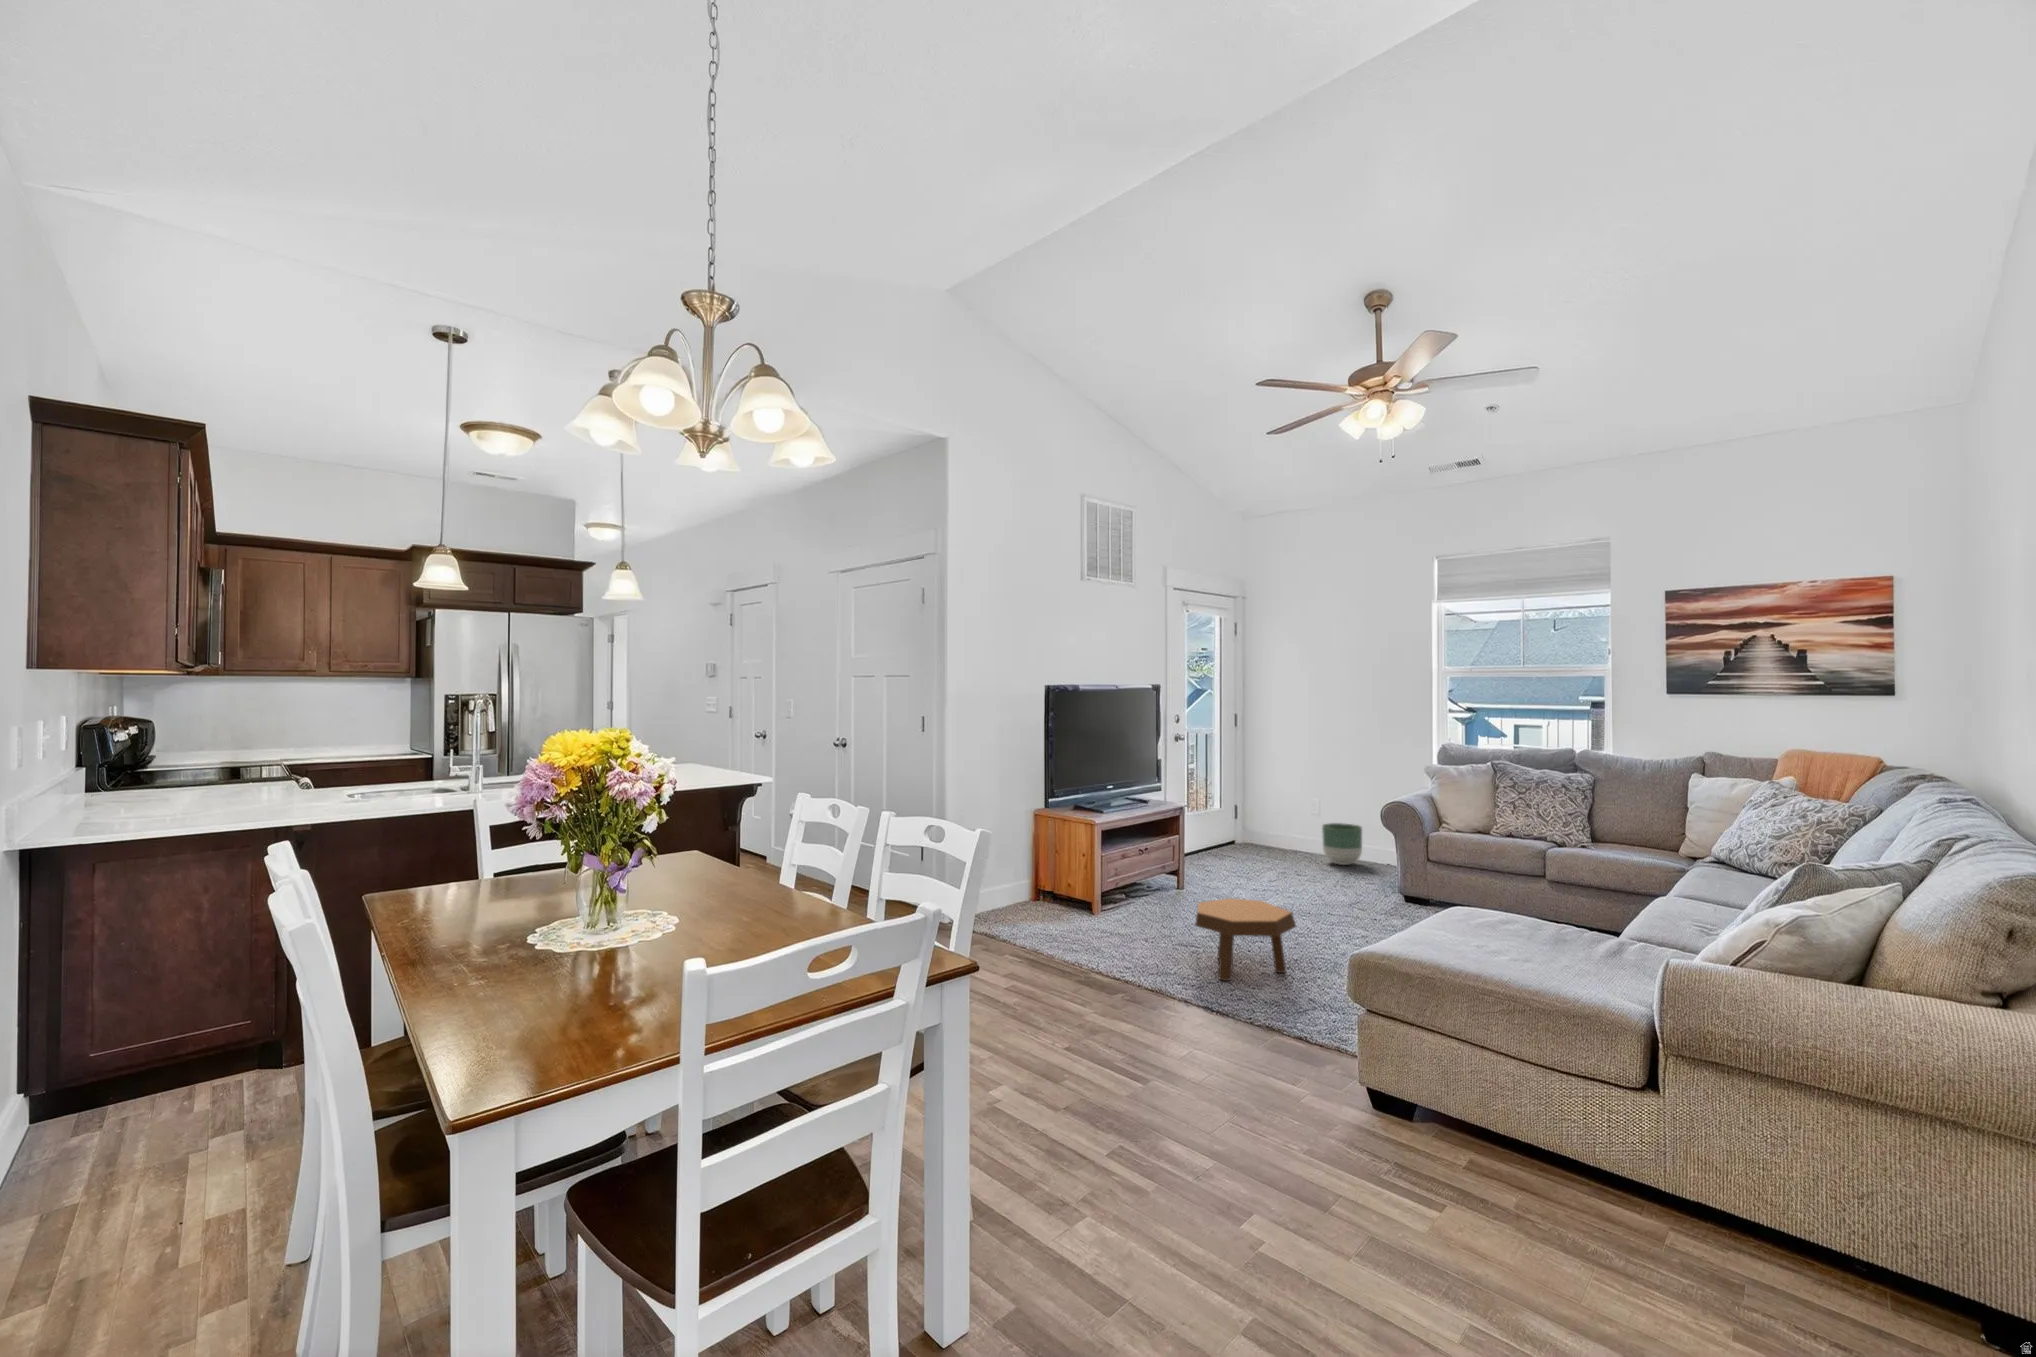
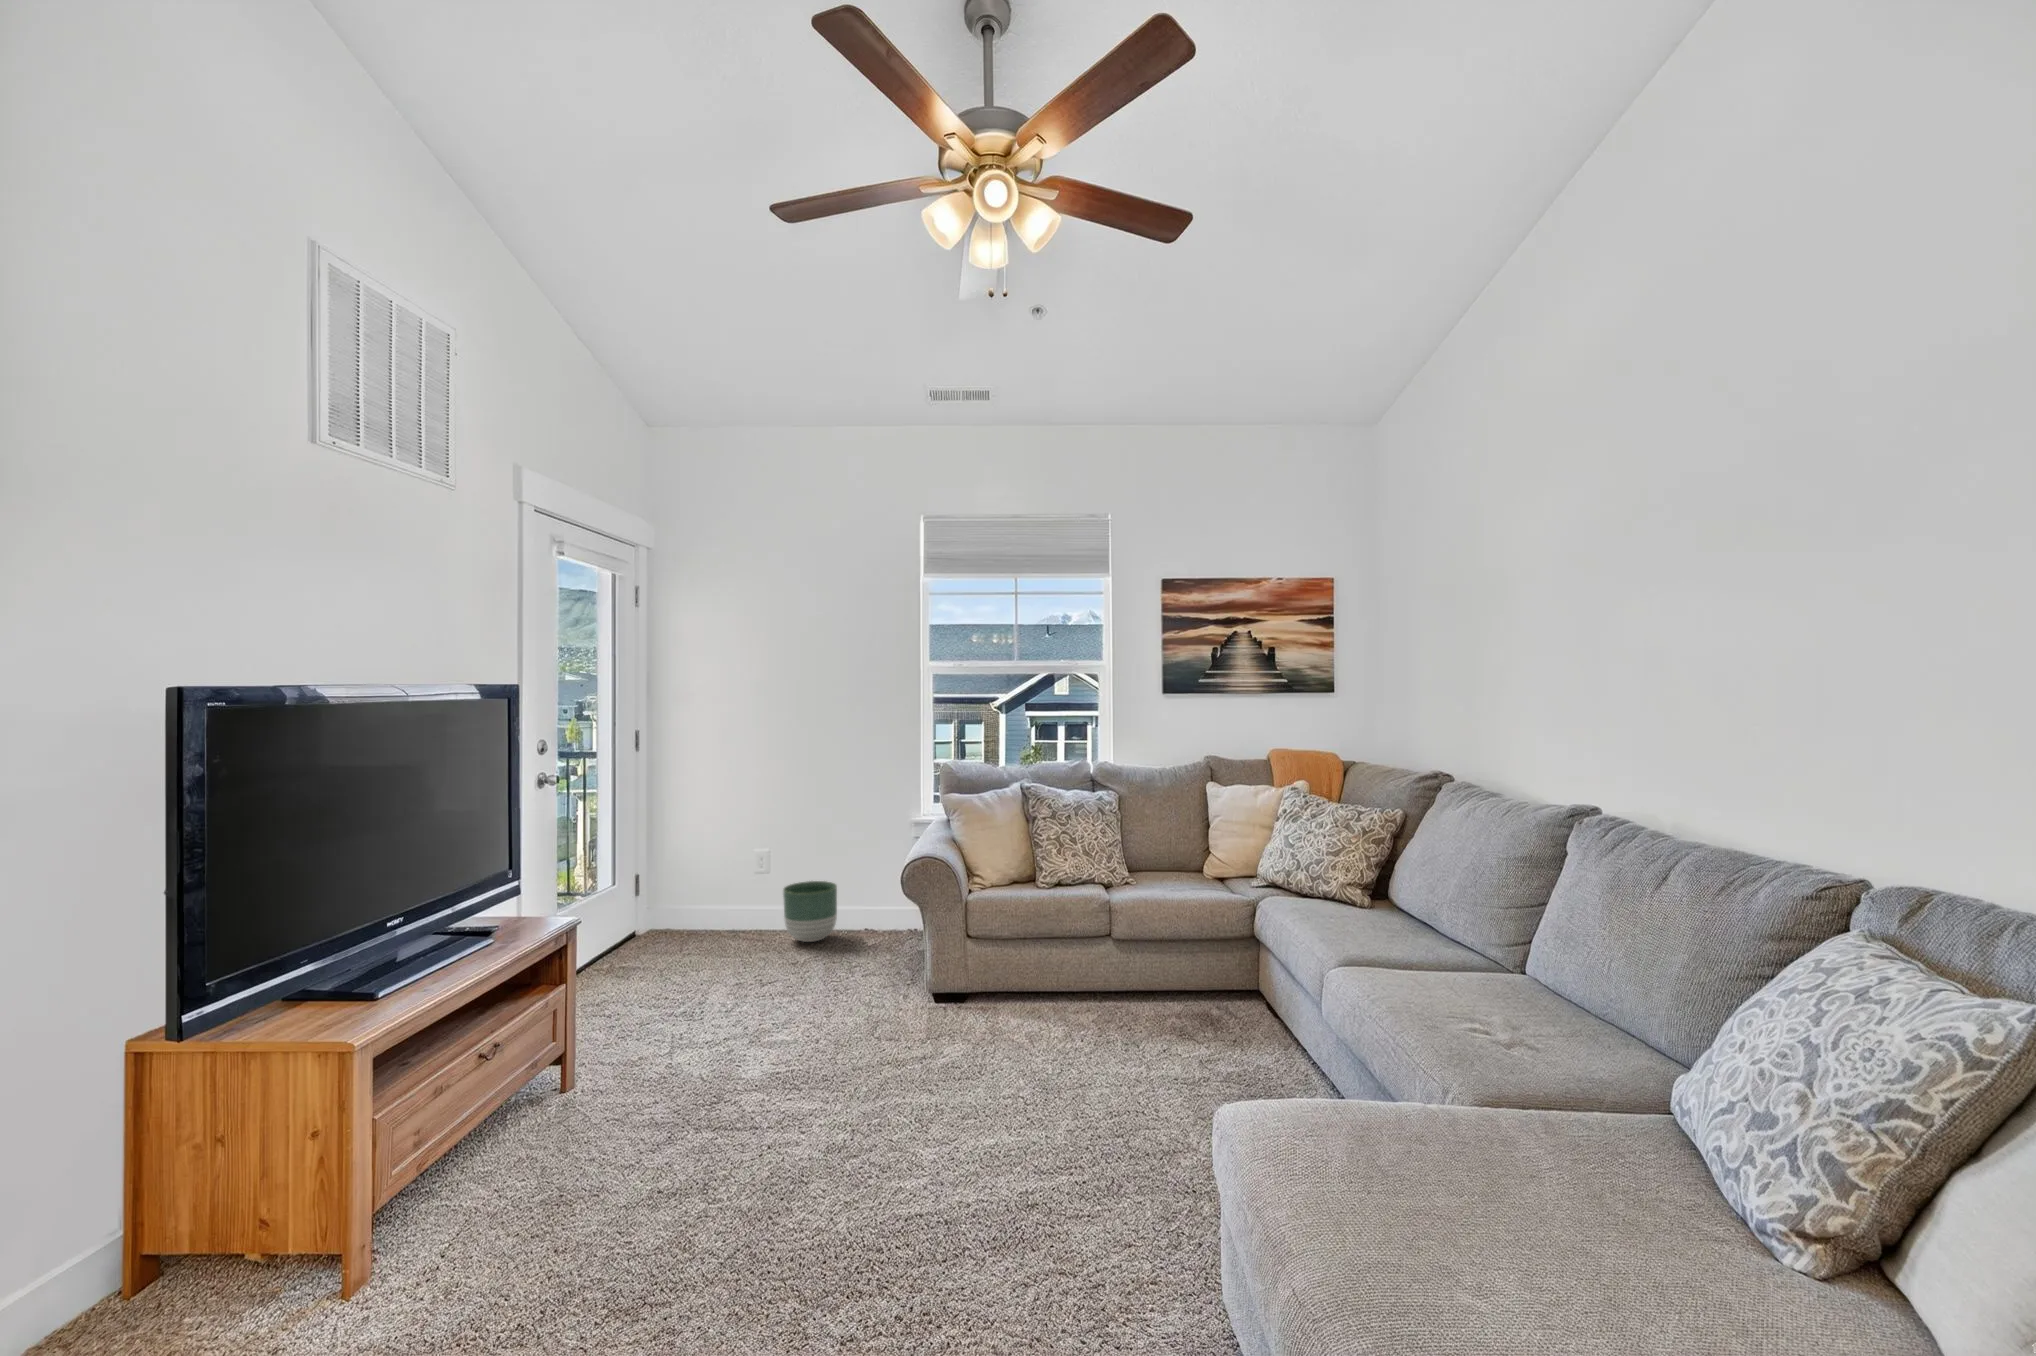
footstool: present [1195,898,1297,981] -> none [745,1092,926,1294]

